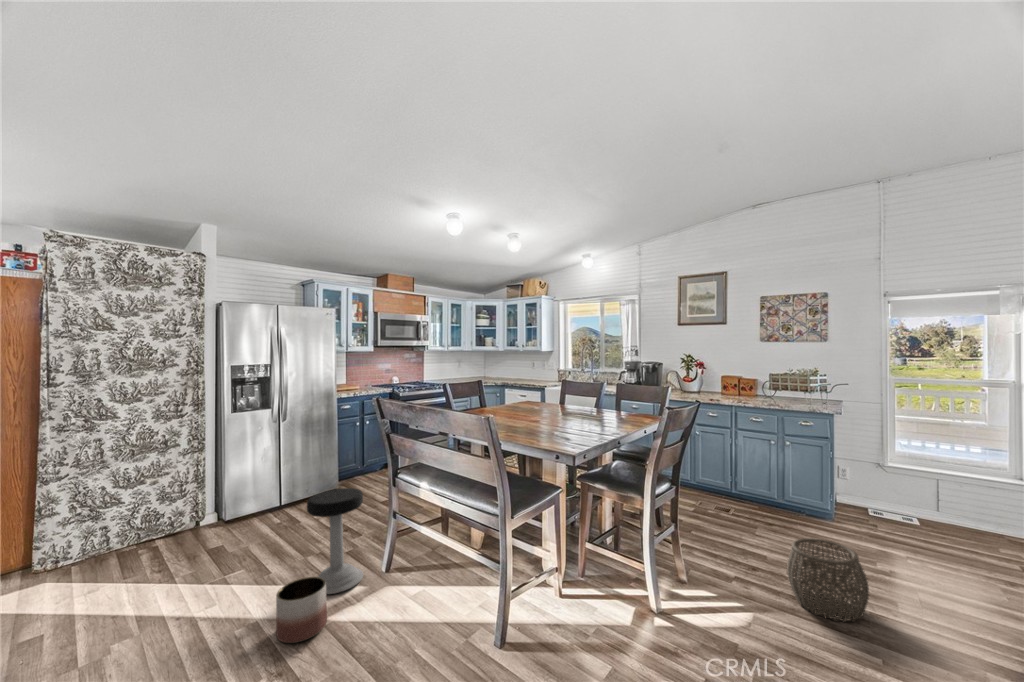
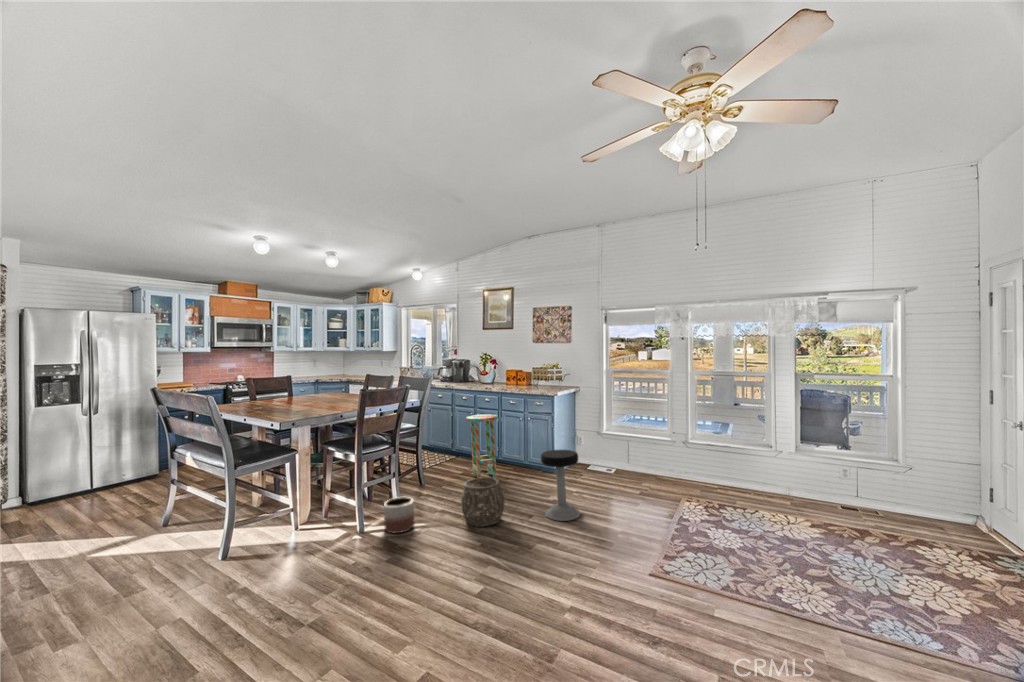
side table: none [711,436,761,529] -> present [466,414,498,479]
stool: present [307,488,363,594] -> present [541,450,580,521]
planter: present [276,577,327,643] -> present [384,497,415,533]

